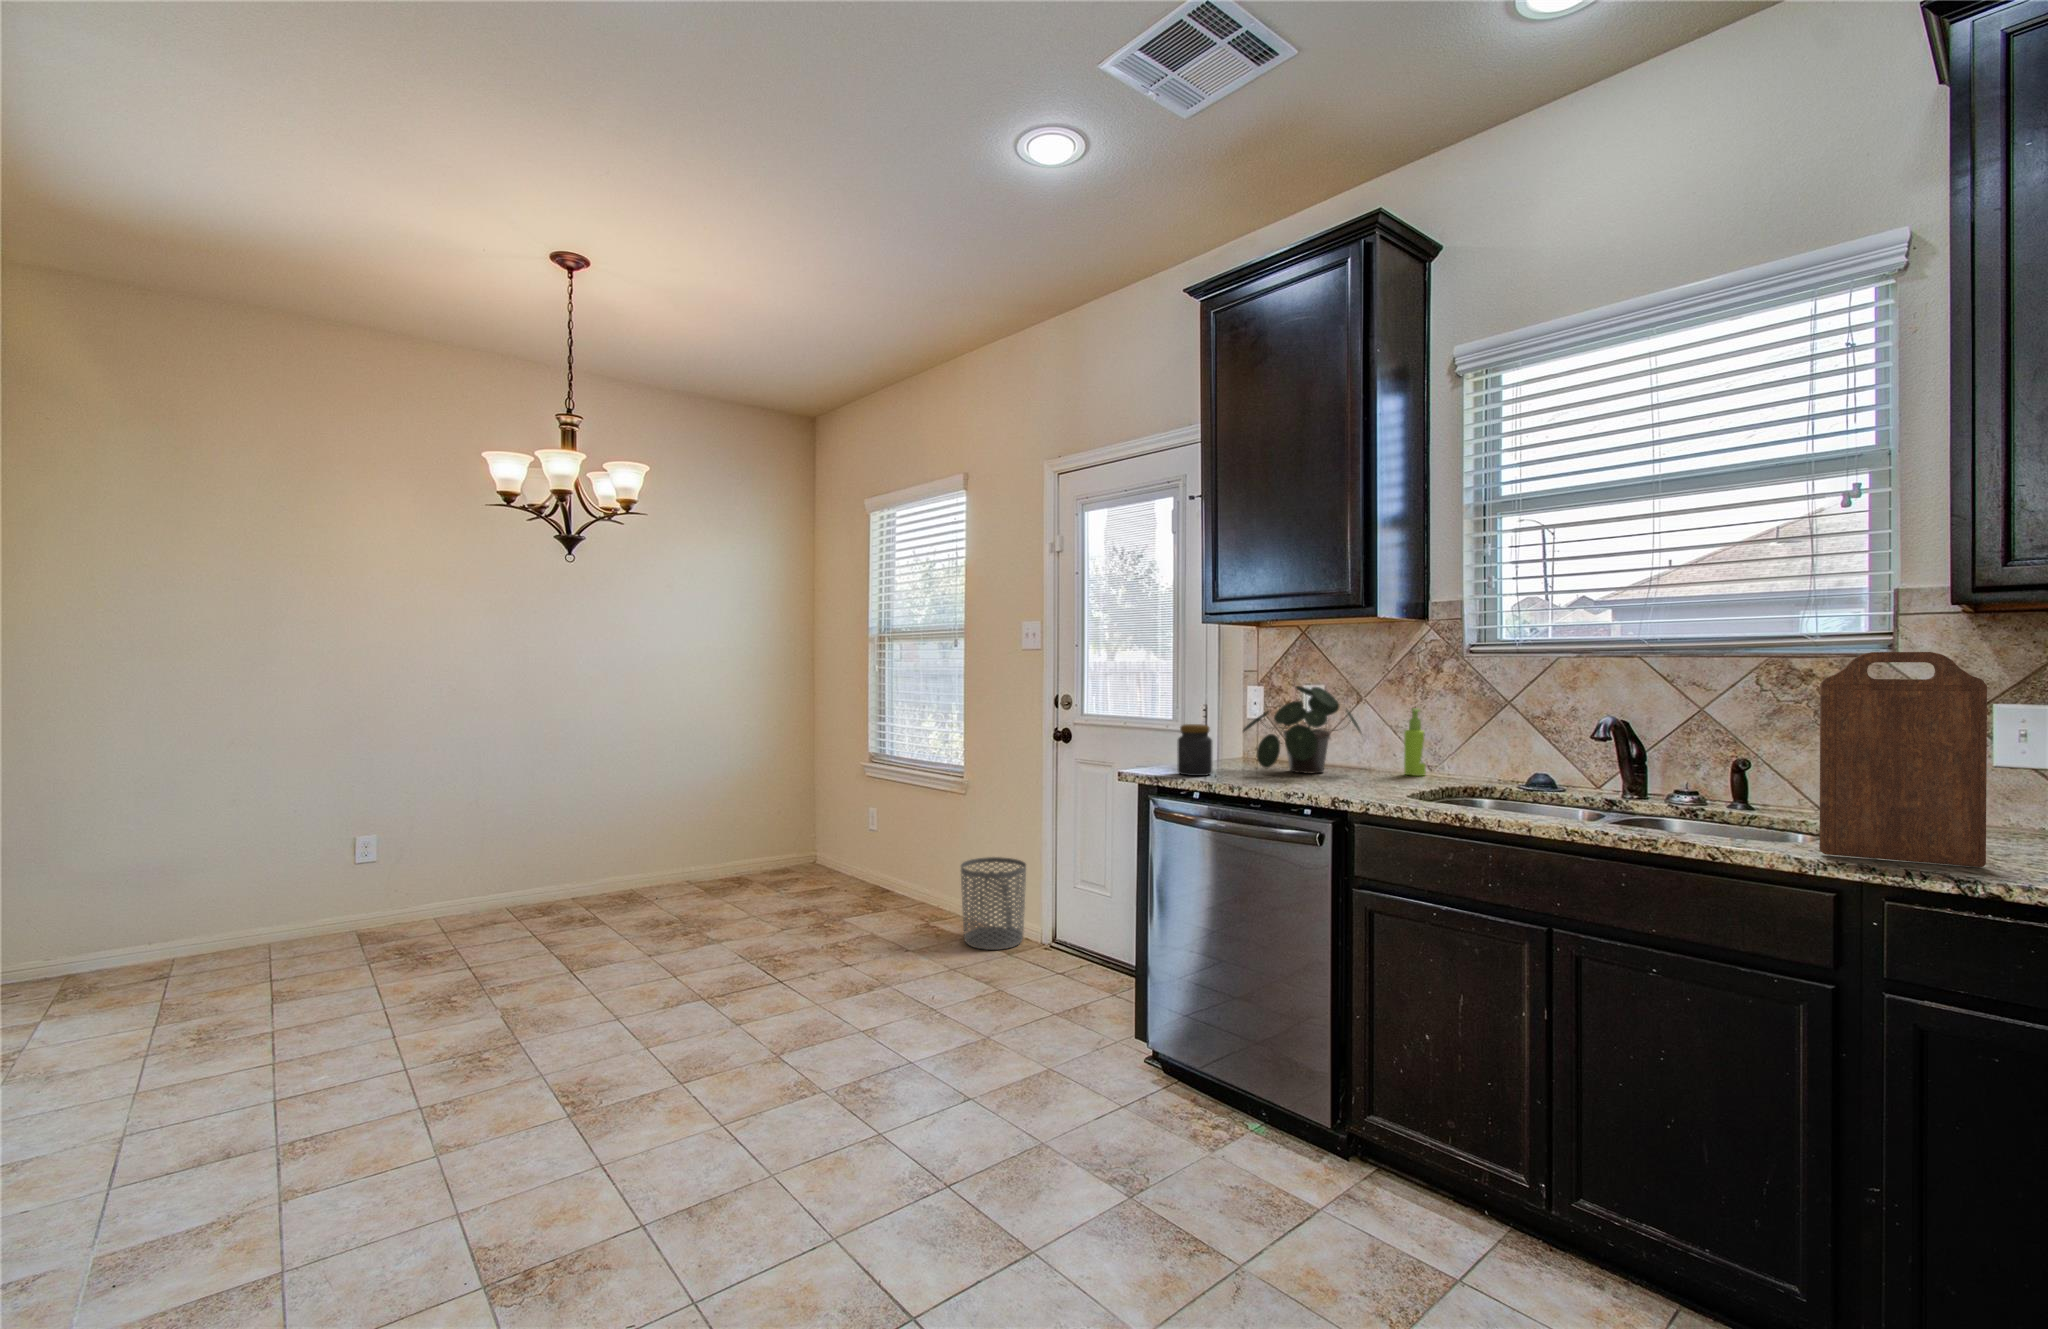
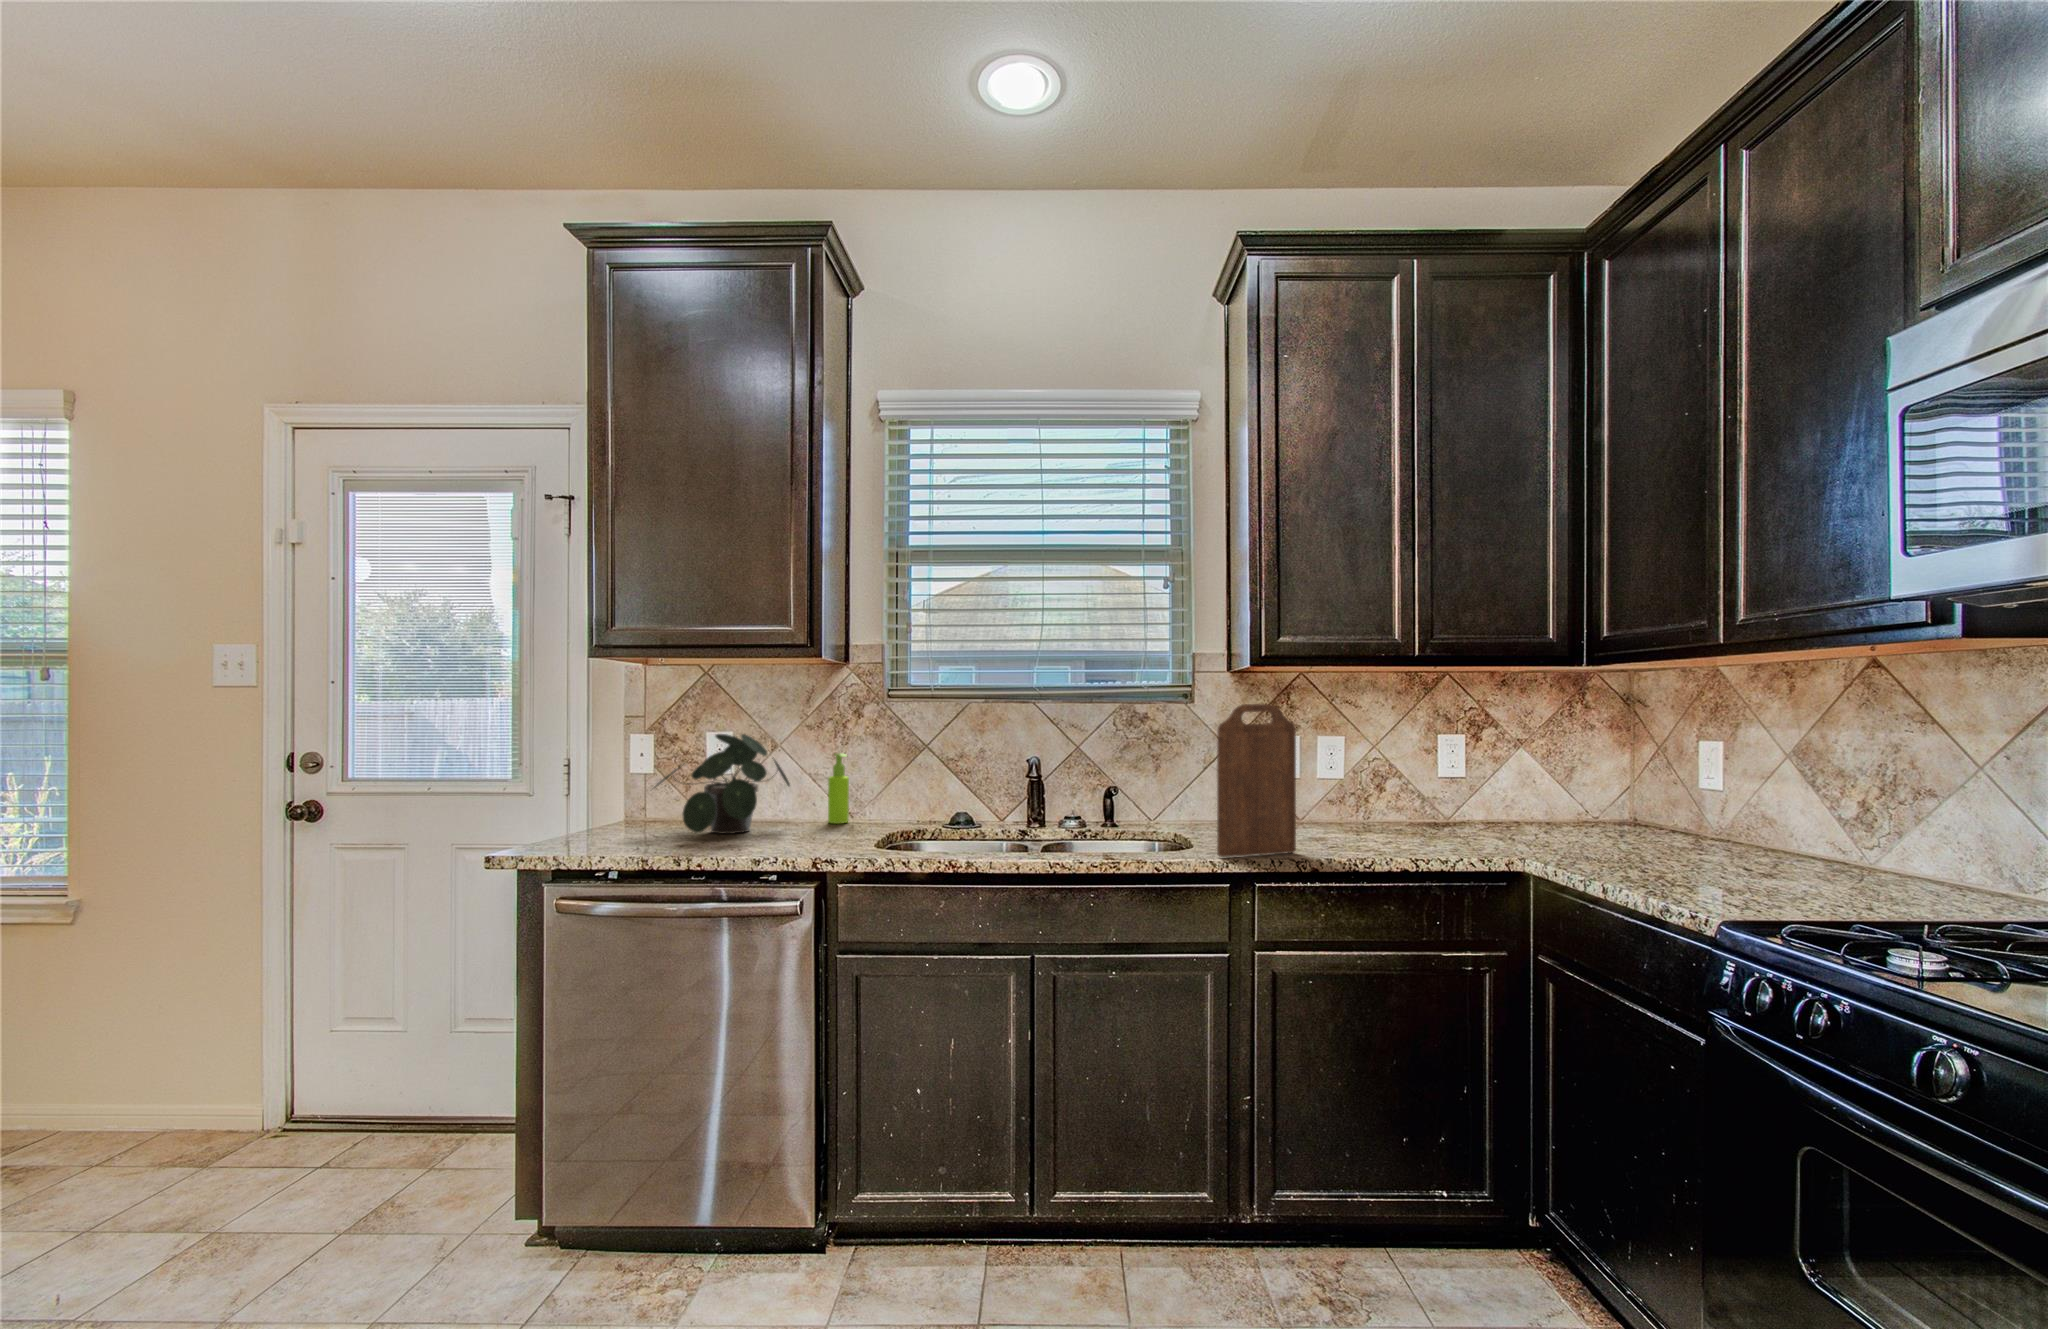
jar: present [1177,724,1212,776] -> none [586,786,633,853]
waste bin: present [961,857,1026,950] -> none [78,1015,222,1182]

